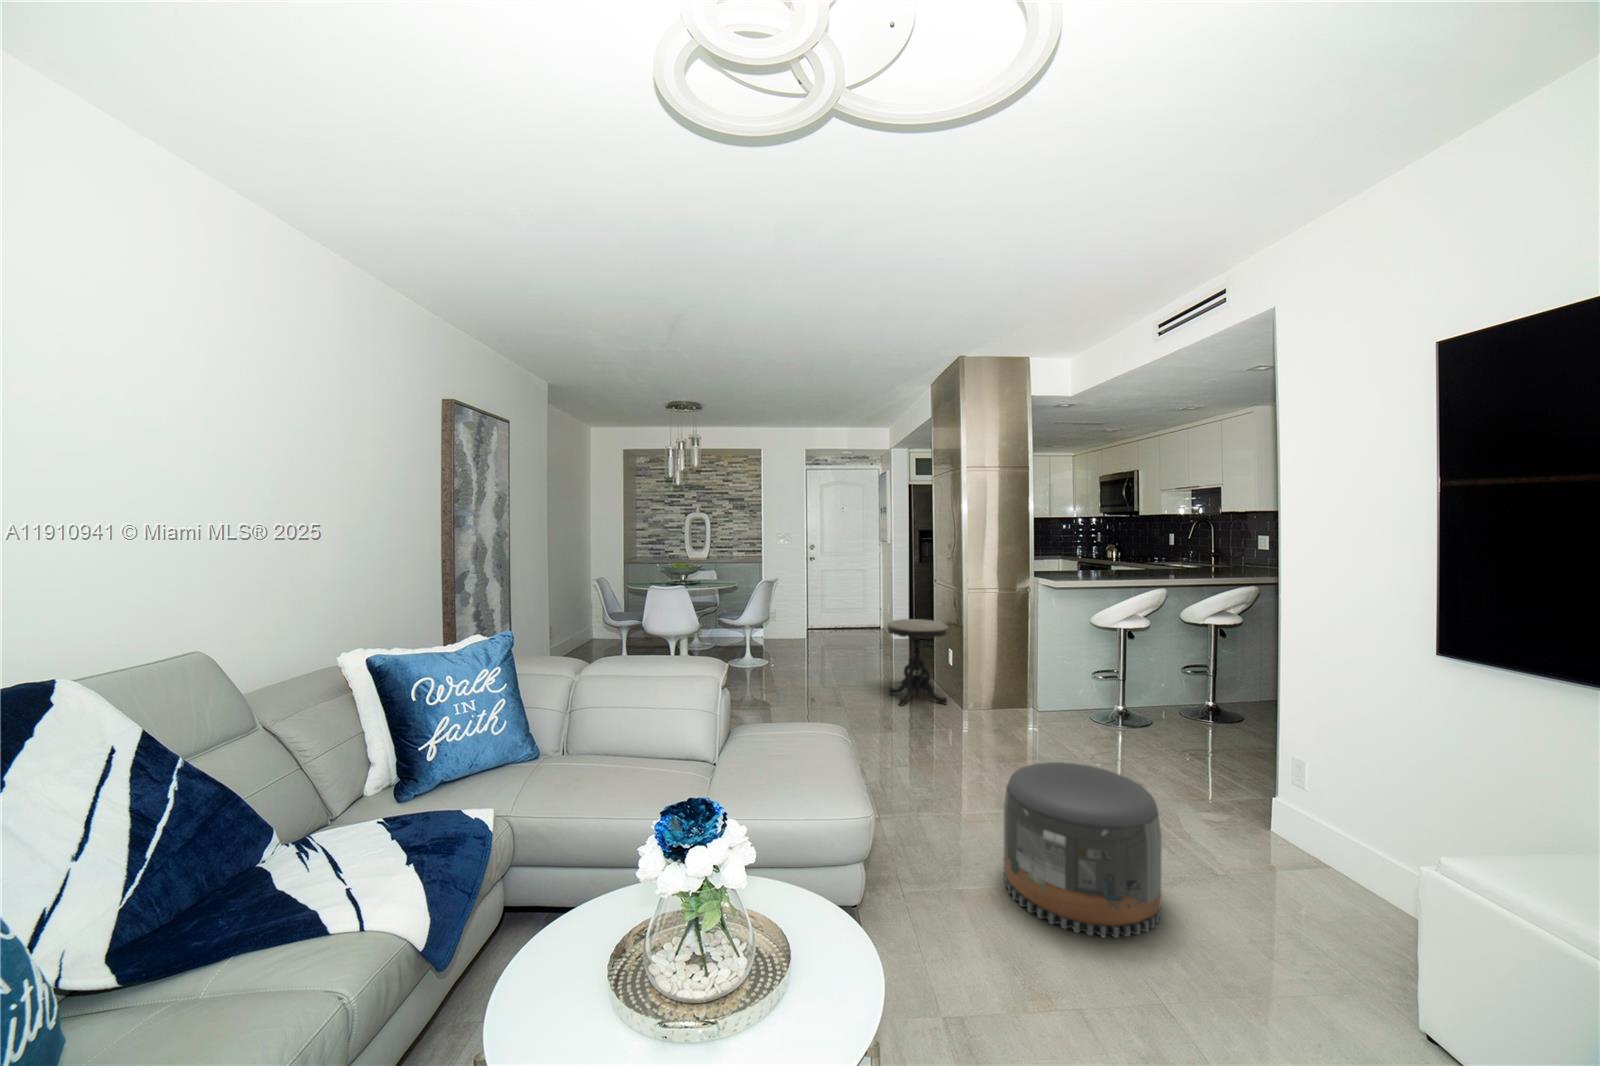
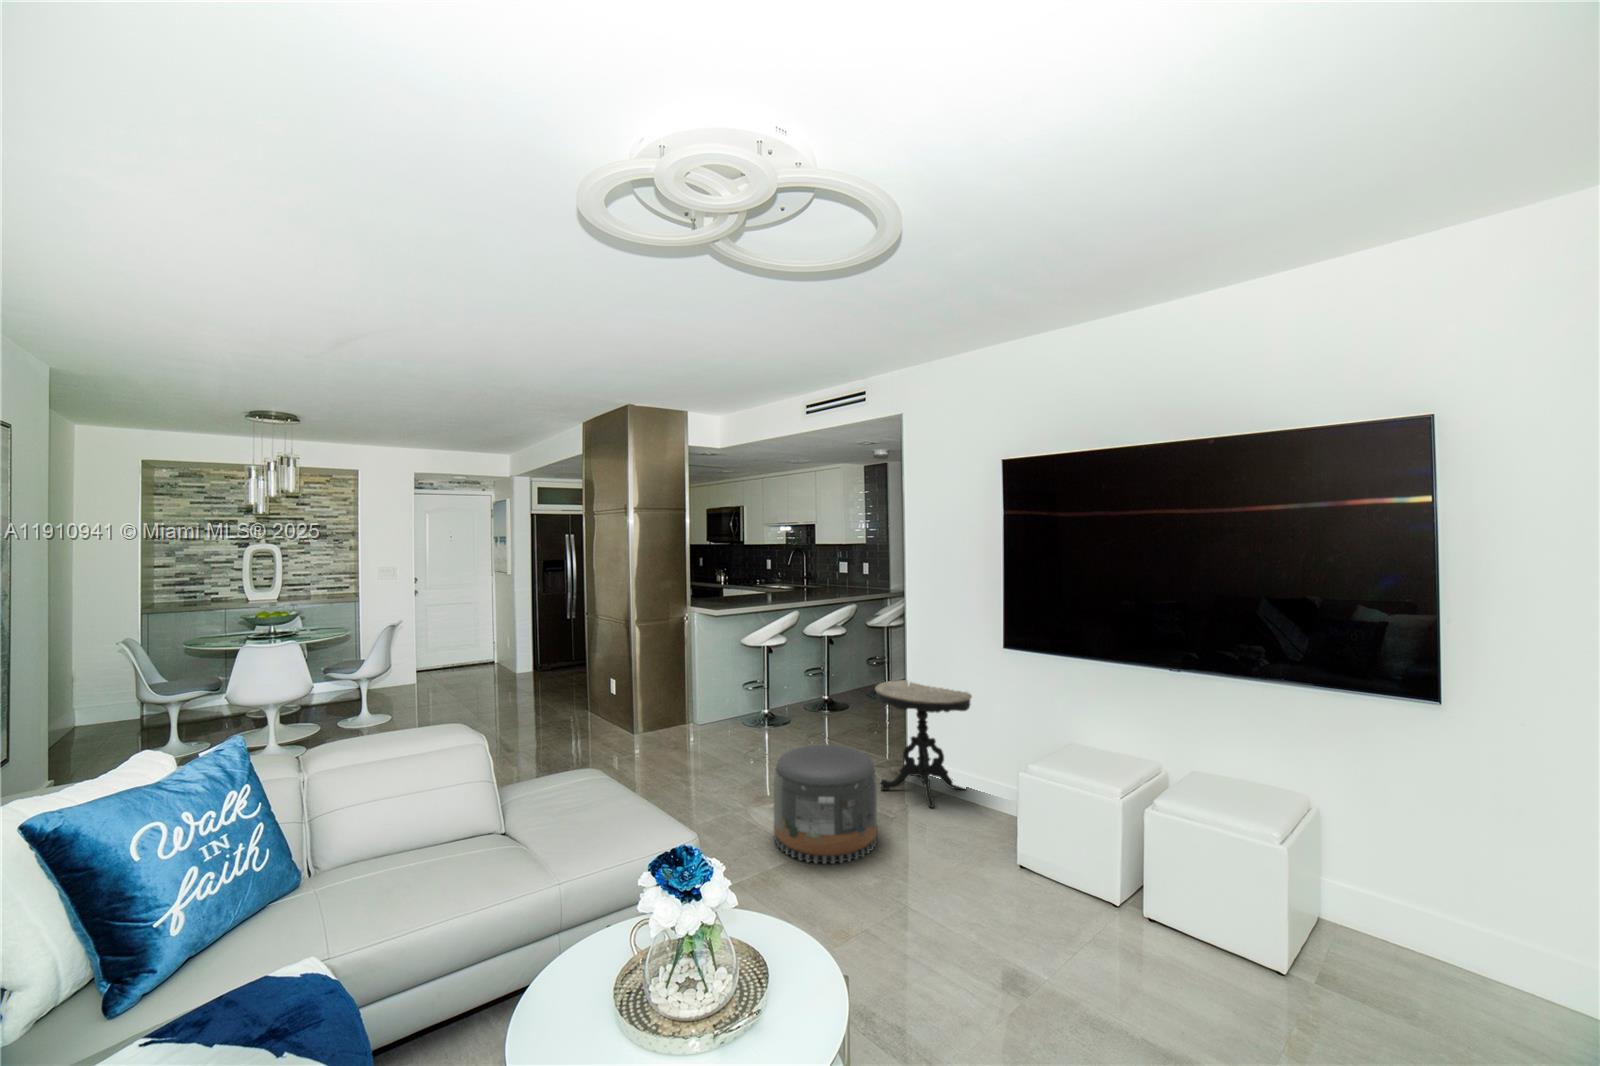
side table: present [887,619,948,705] -> present [875,680,972,807]

